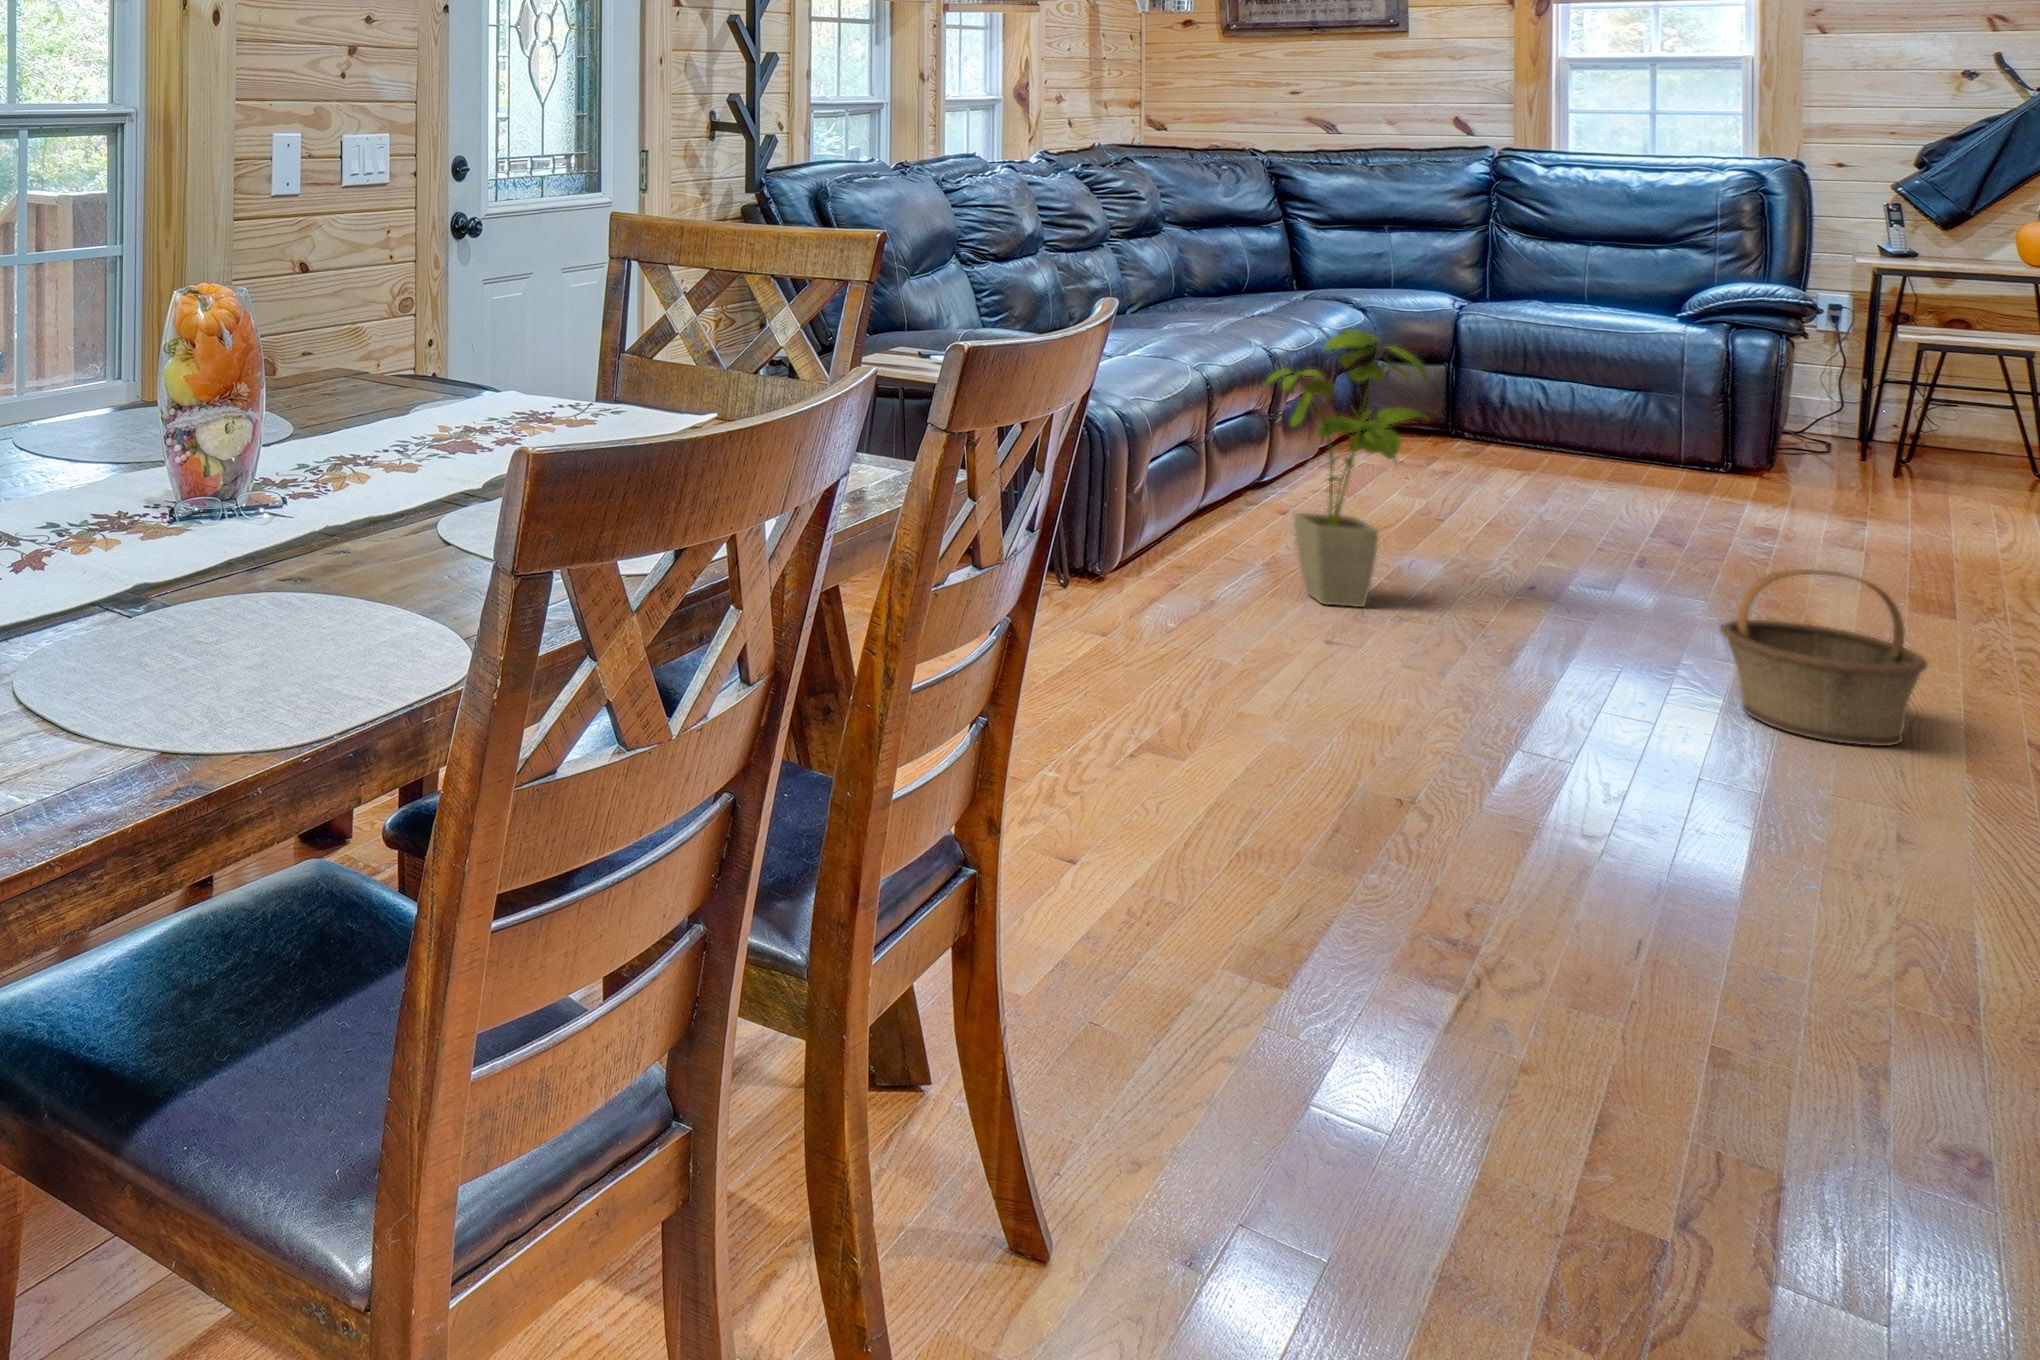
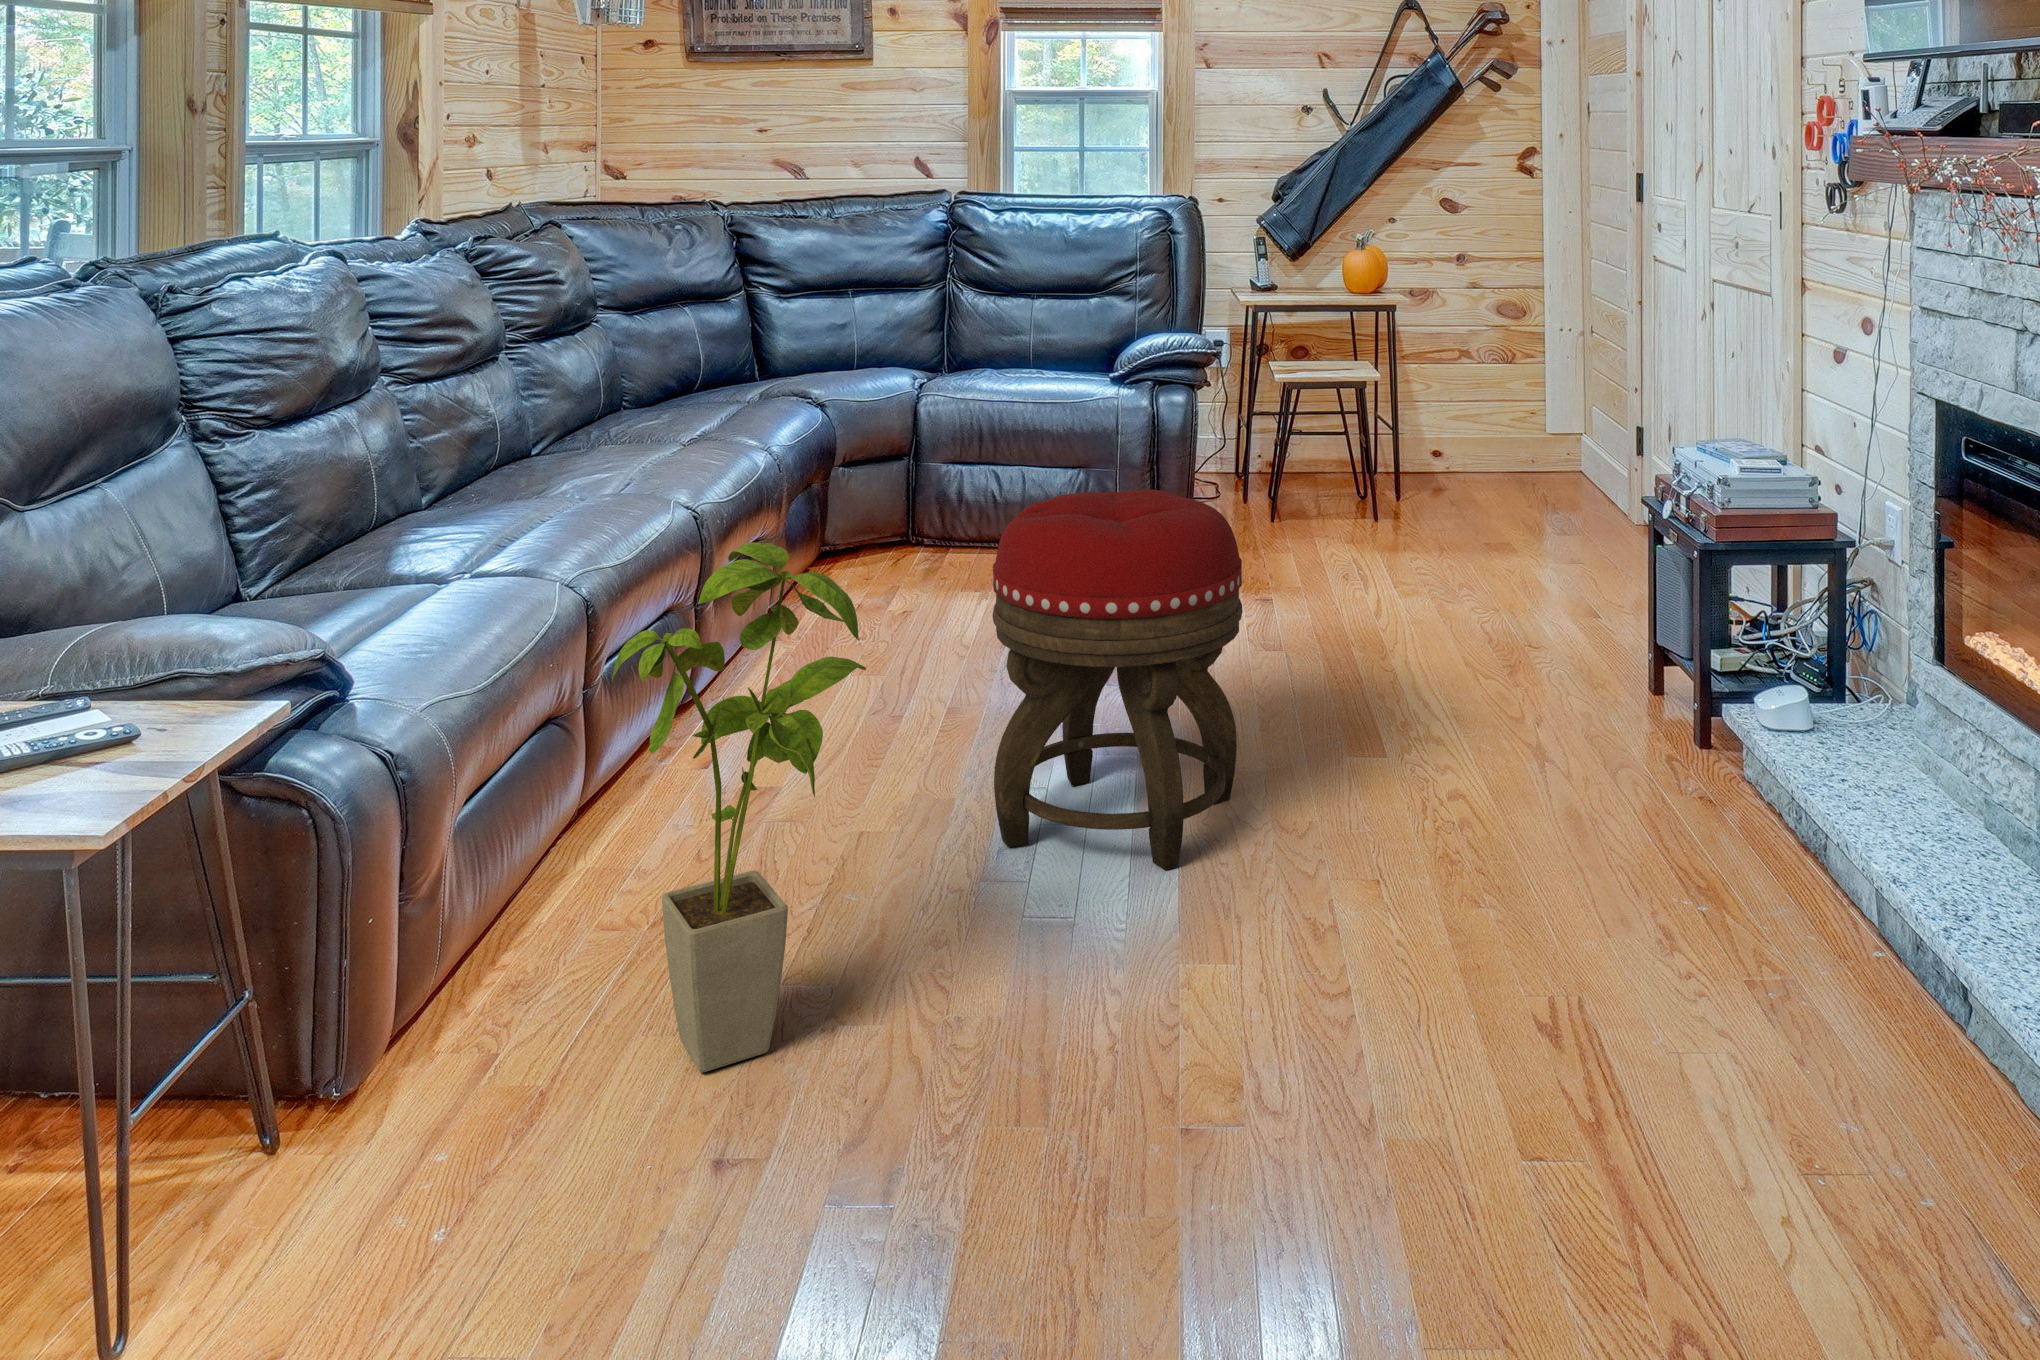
footstool: none [1530,358,1767,610] -> present [992,490,1243,870]
basket: present [1721,569,1927,746] -> none [1258,898,1506,1234]

